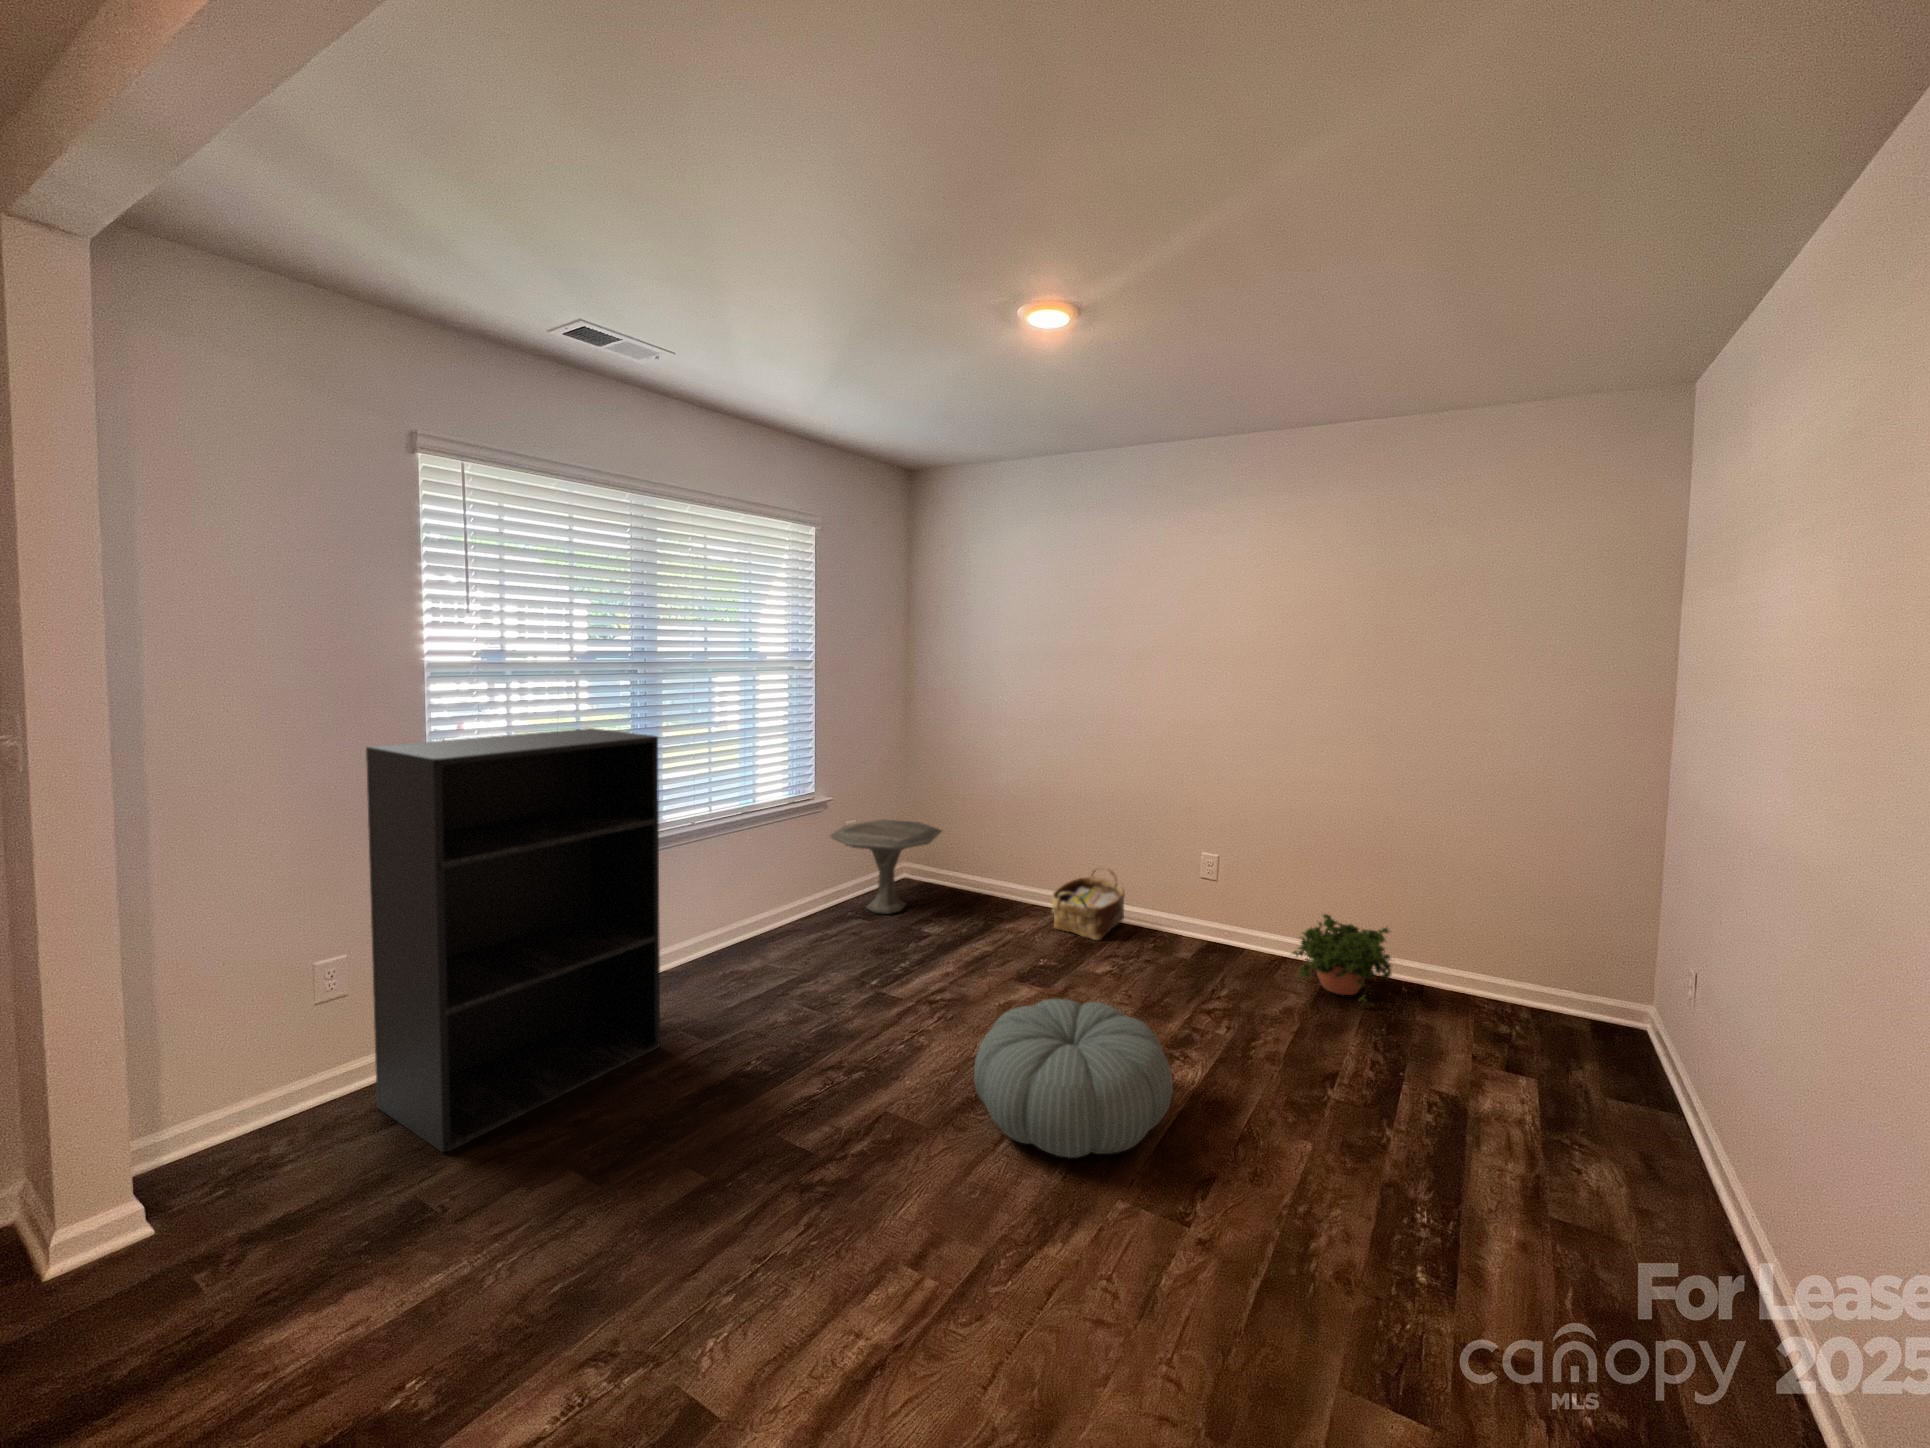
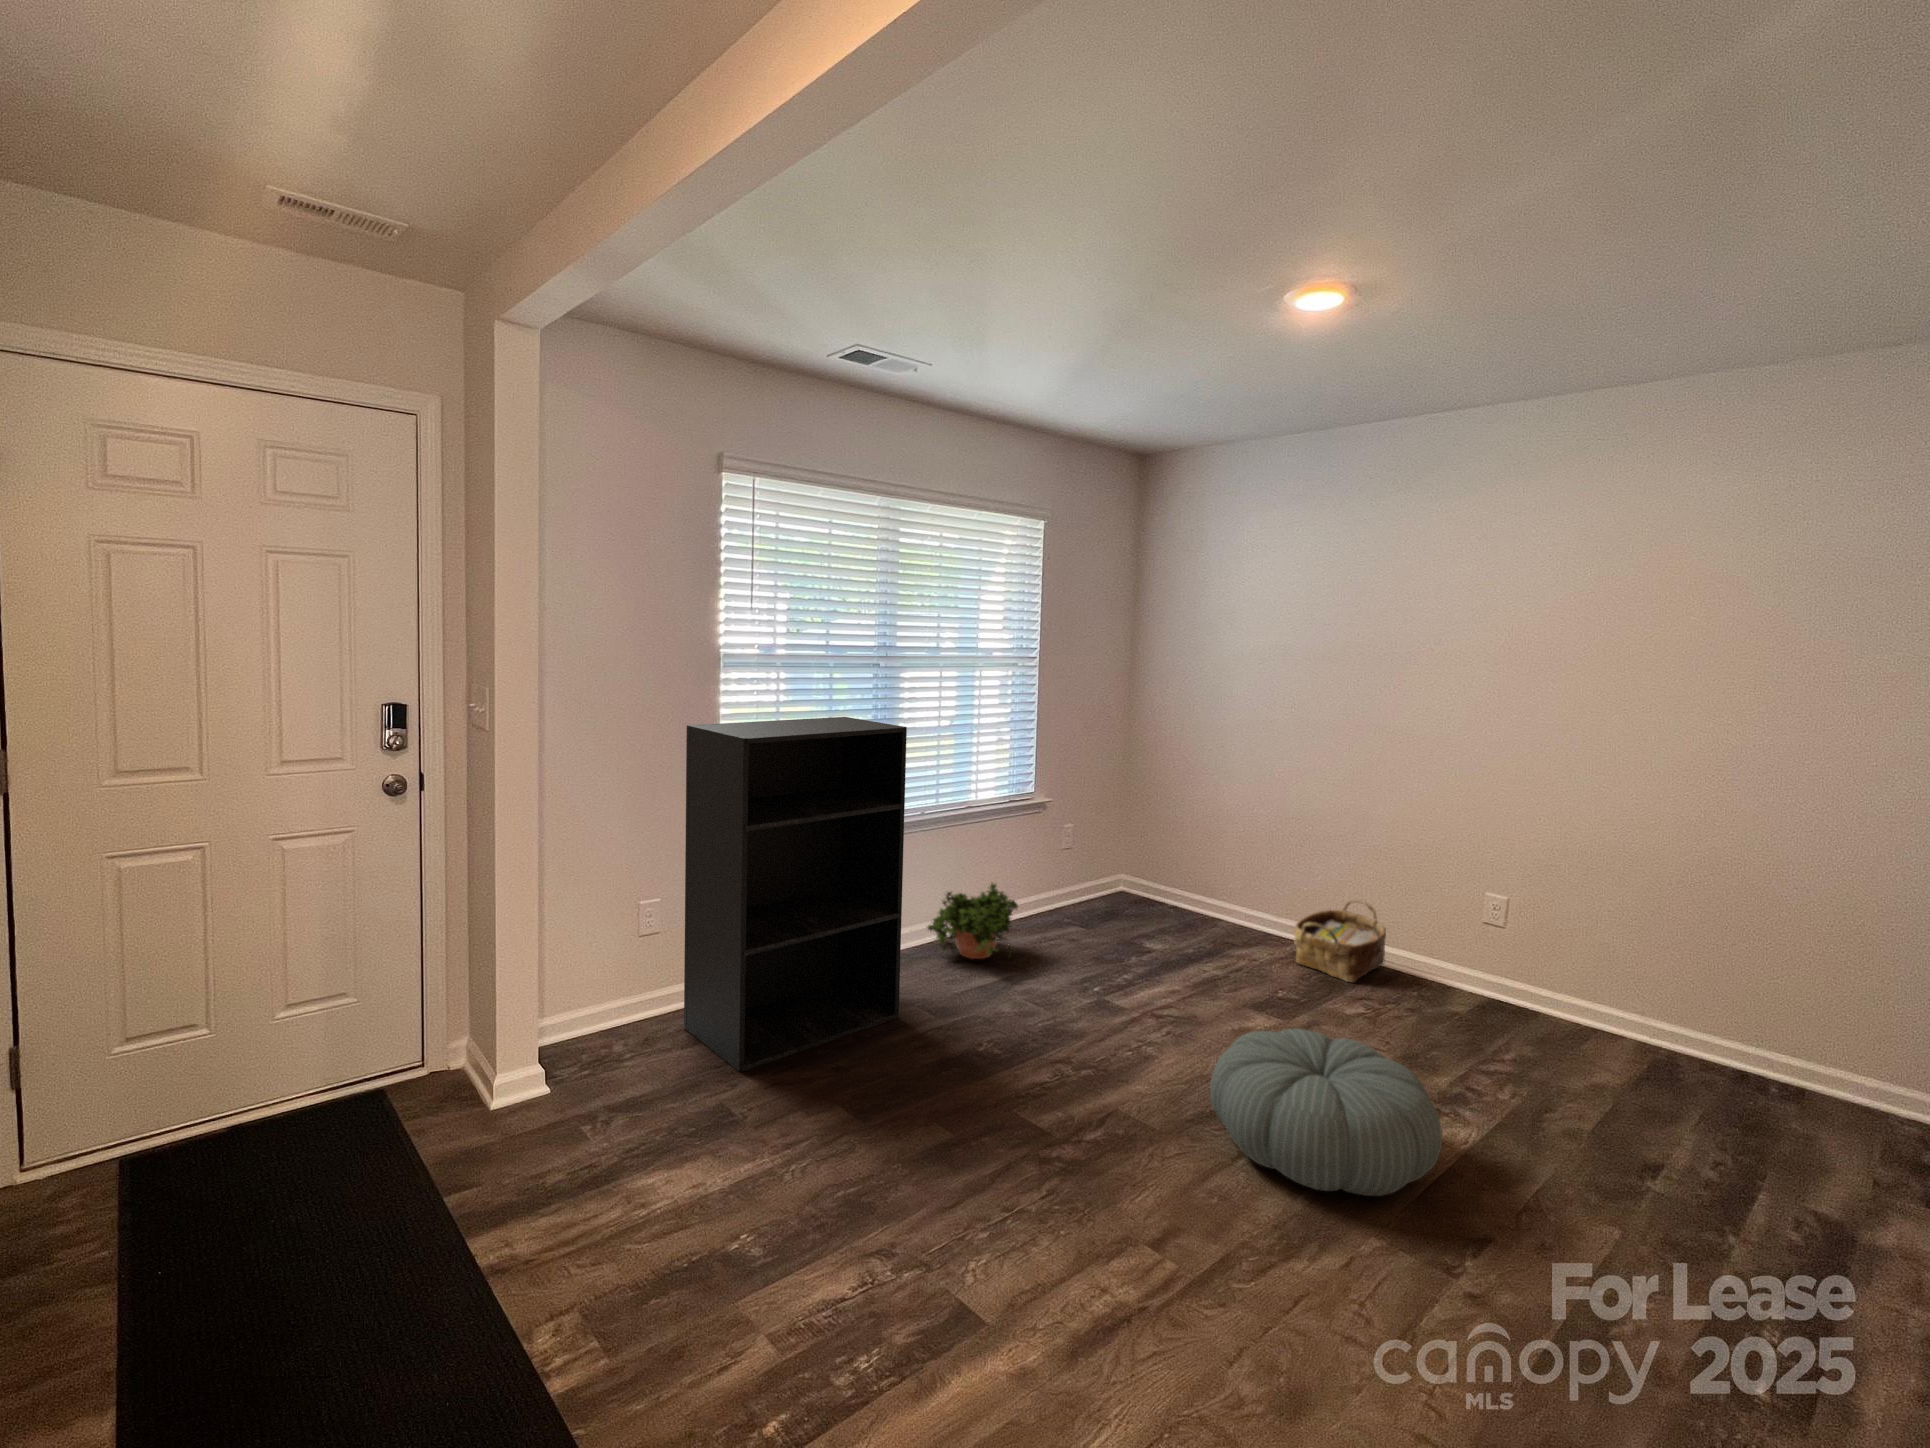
side table: present [830,820,942,914] -> none [1046,826,1169,926]
potted plant: present [1291,914,1391,1005] -> present [927,883,1018,959]

